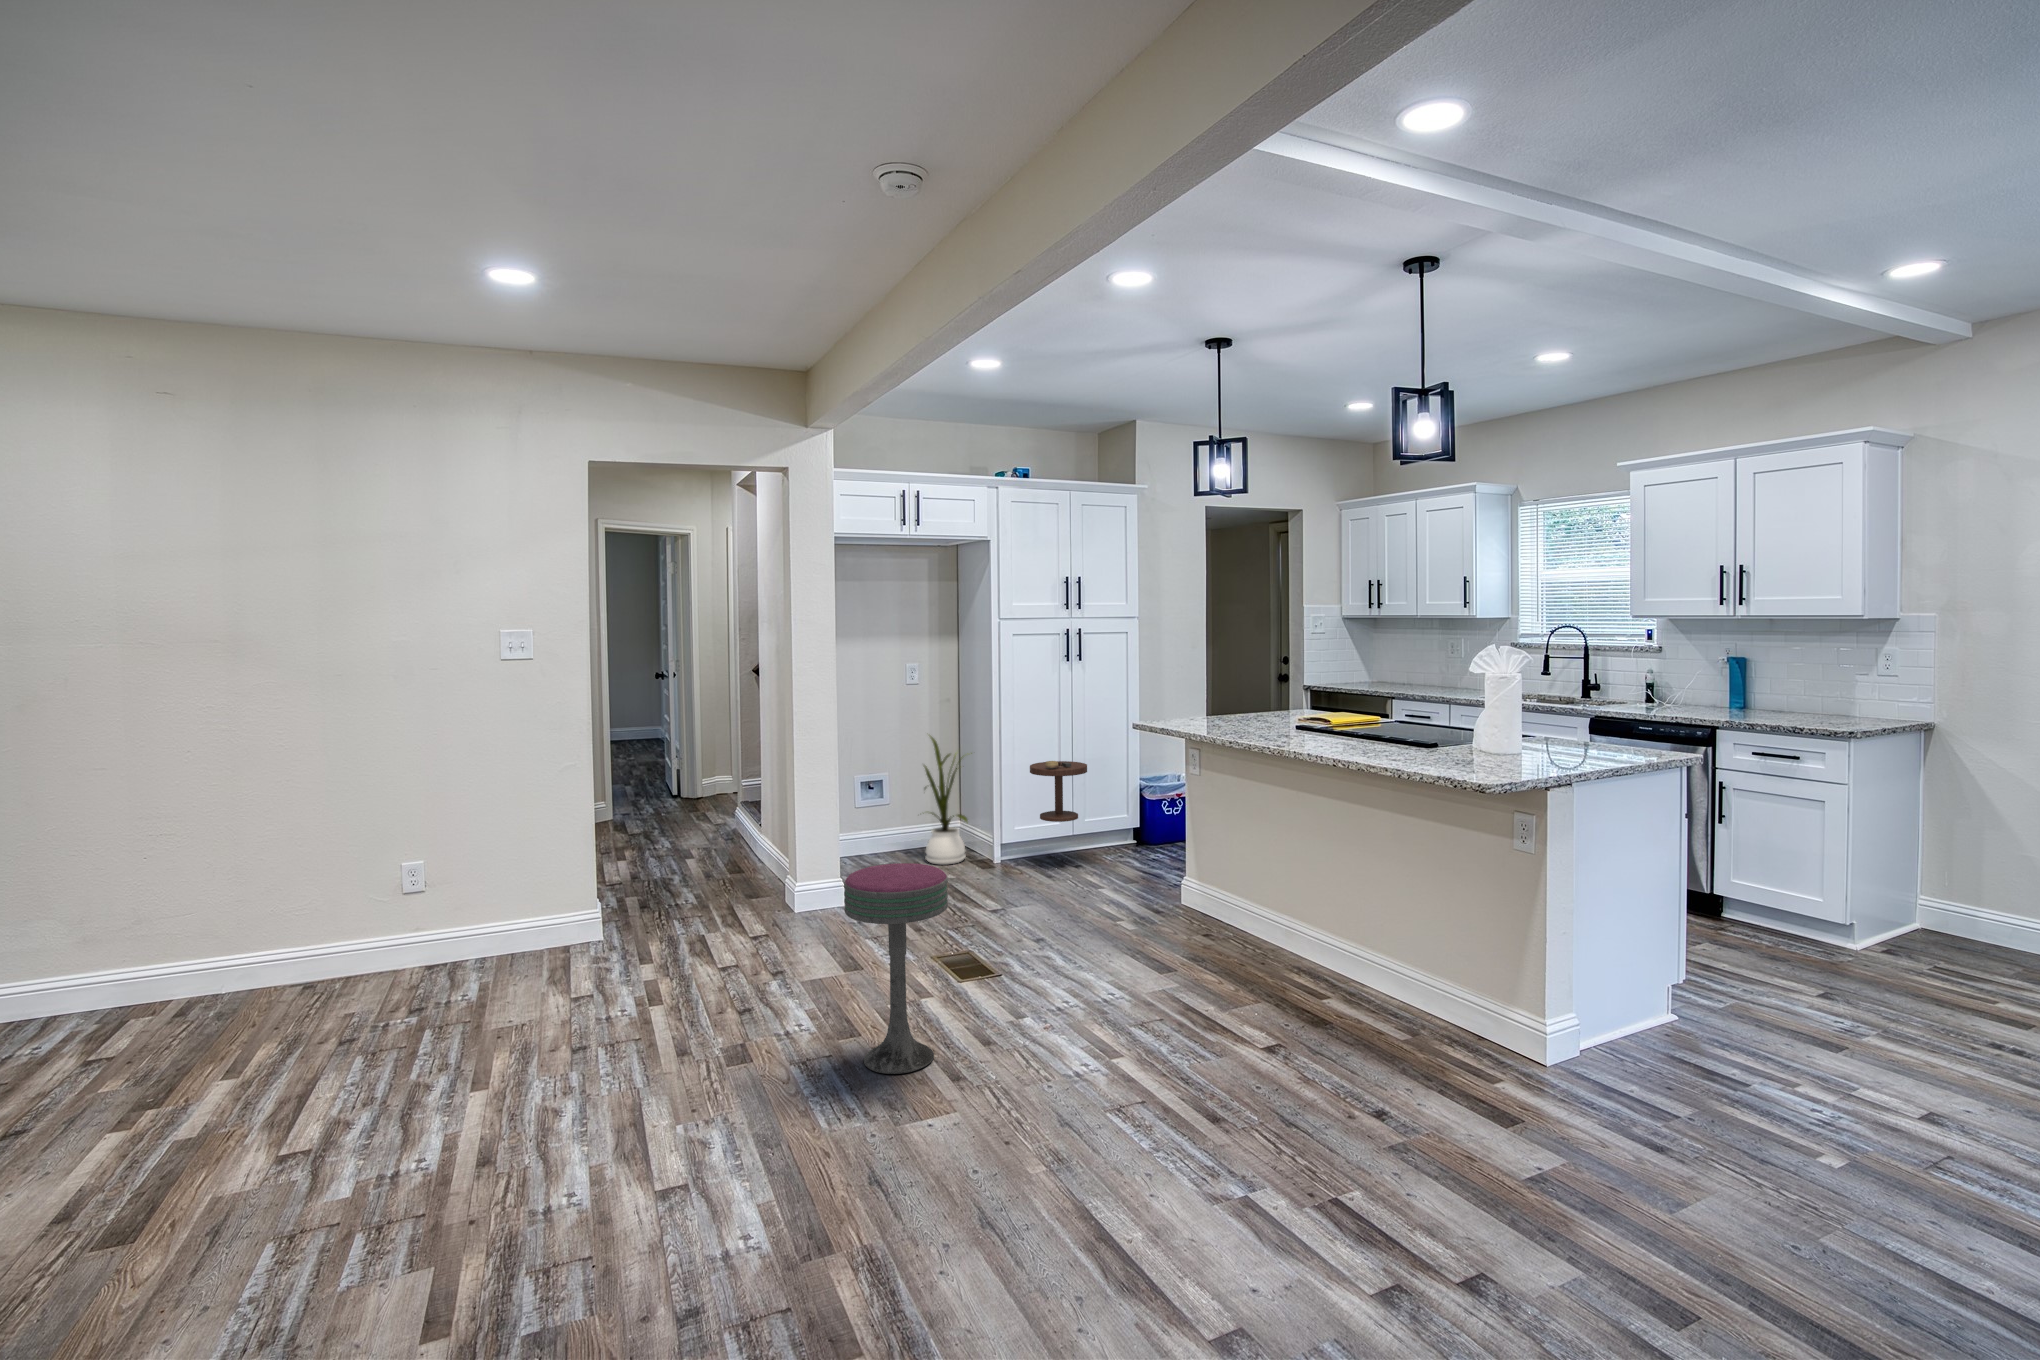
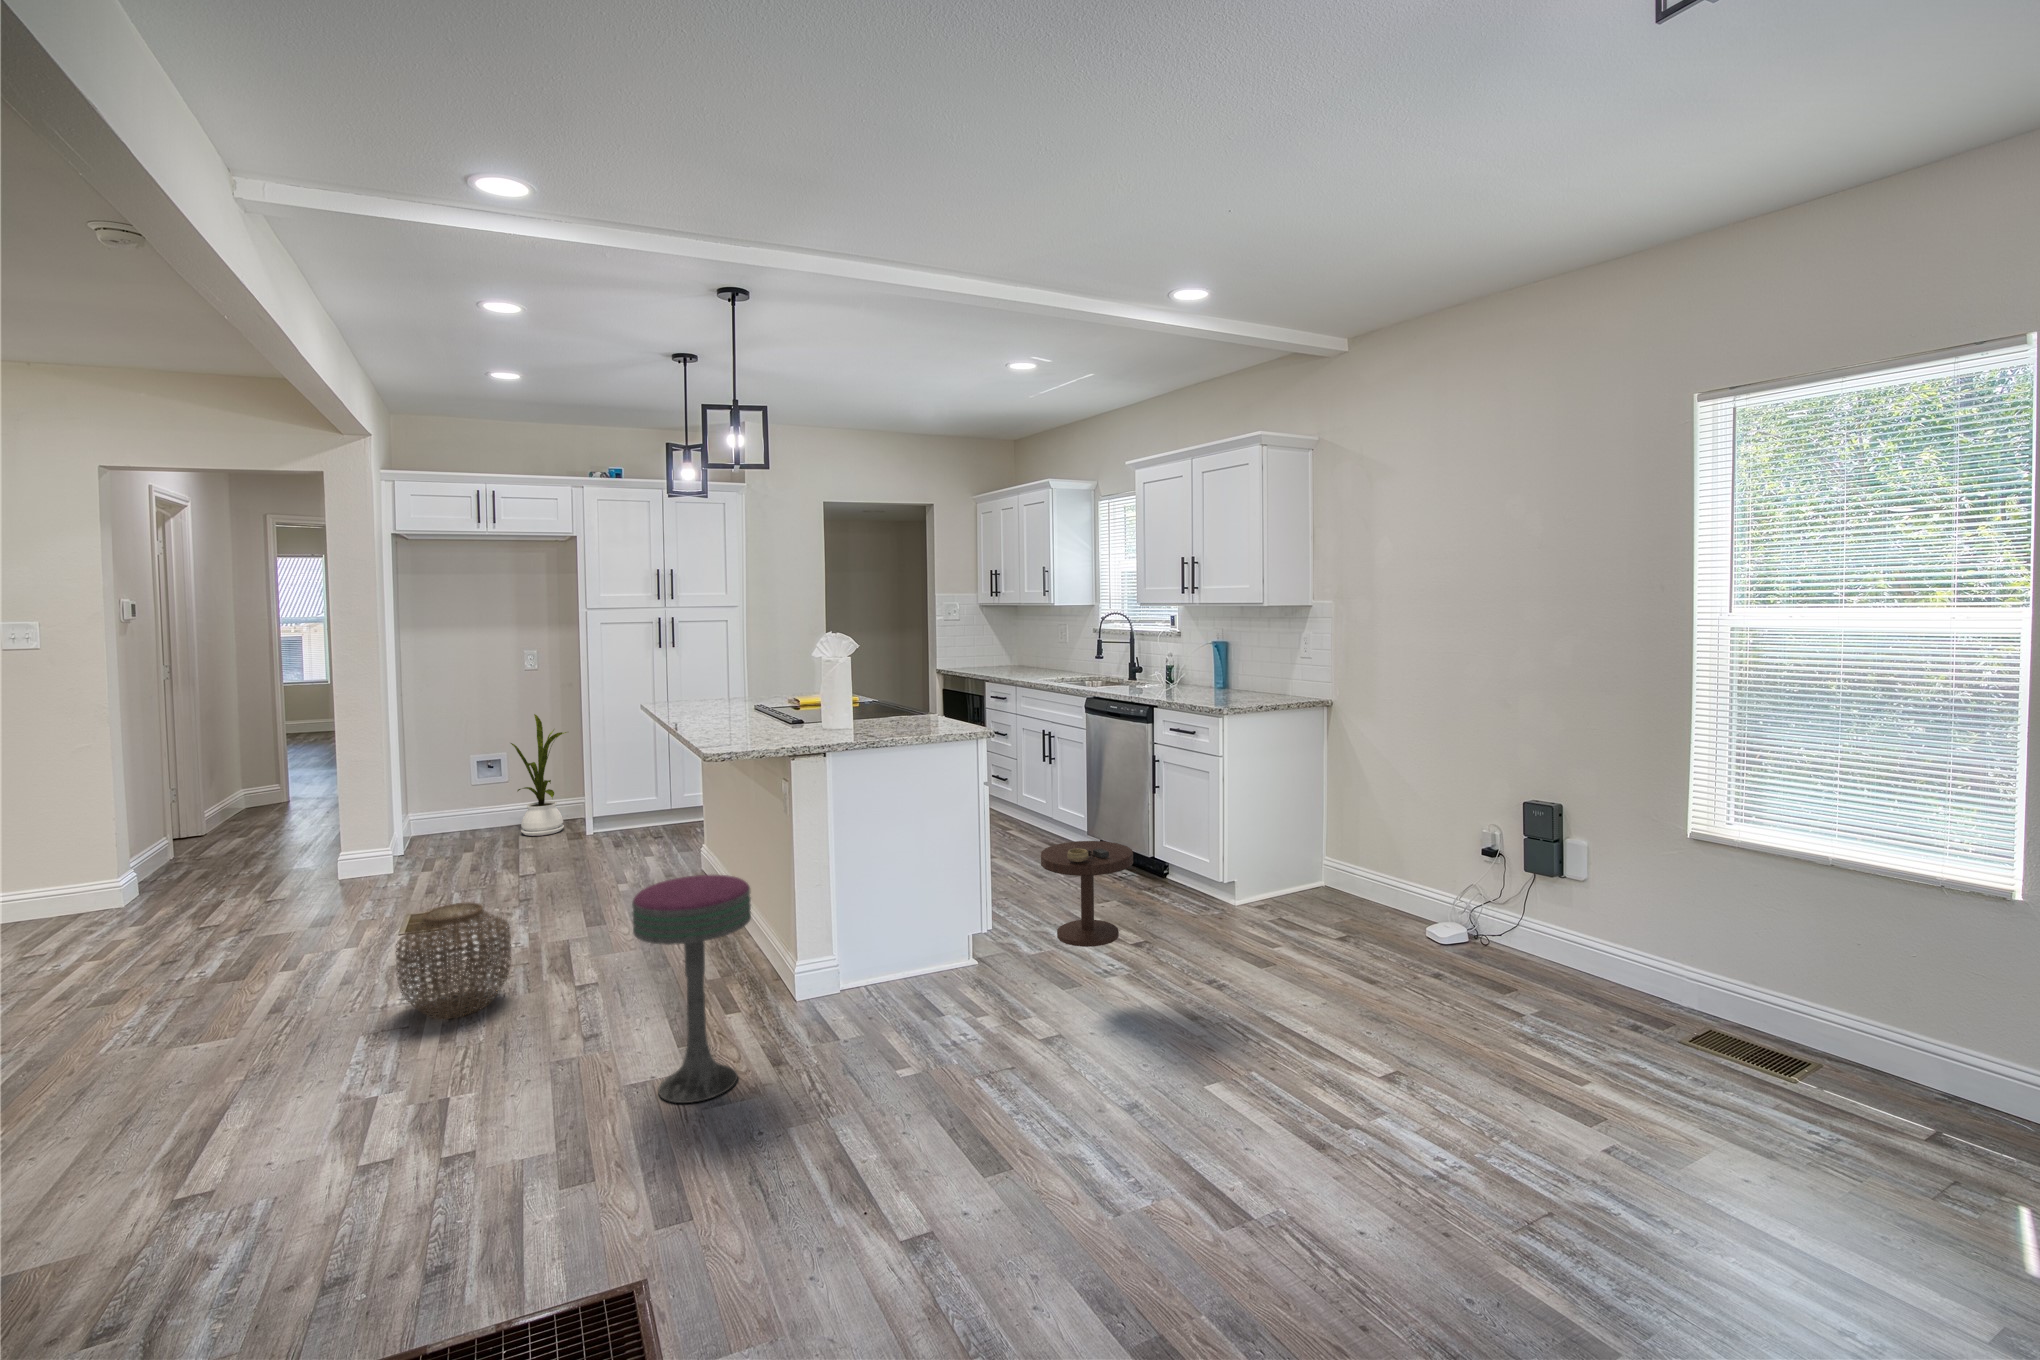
side table: present [1030,761,1087,822] -> present [1041,841,1133,947]
bar stool: present [844,863,948,1074] -> present [632,875,751,1103]
woven basket: none [1106,943,1214,1076] -> present [396,902,511,1019]

